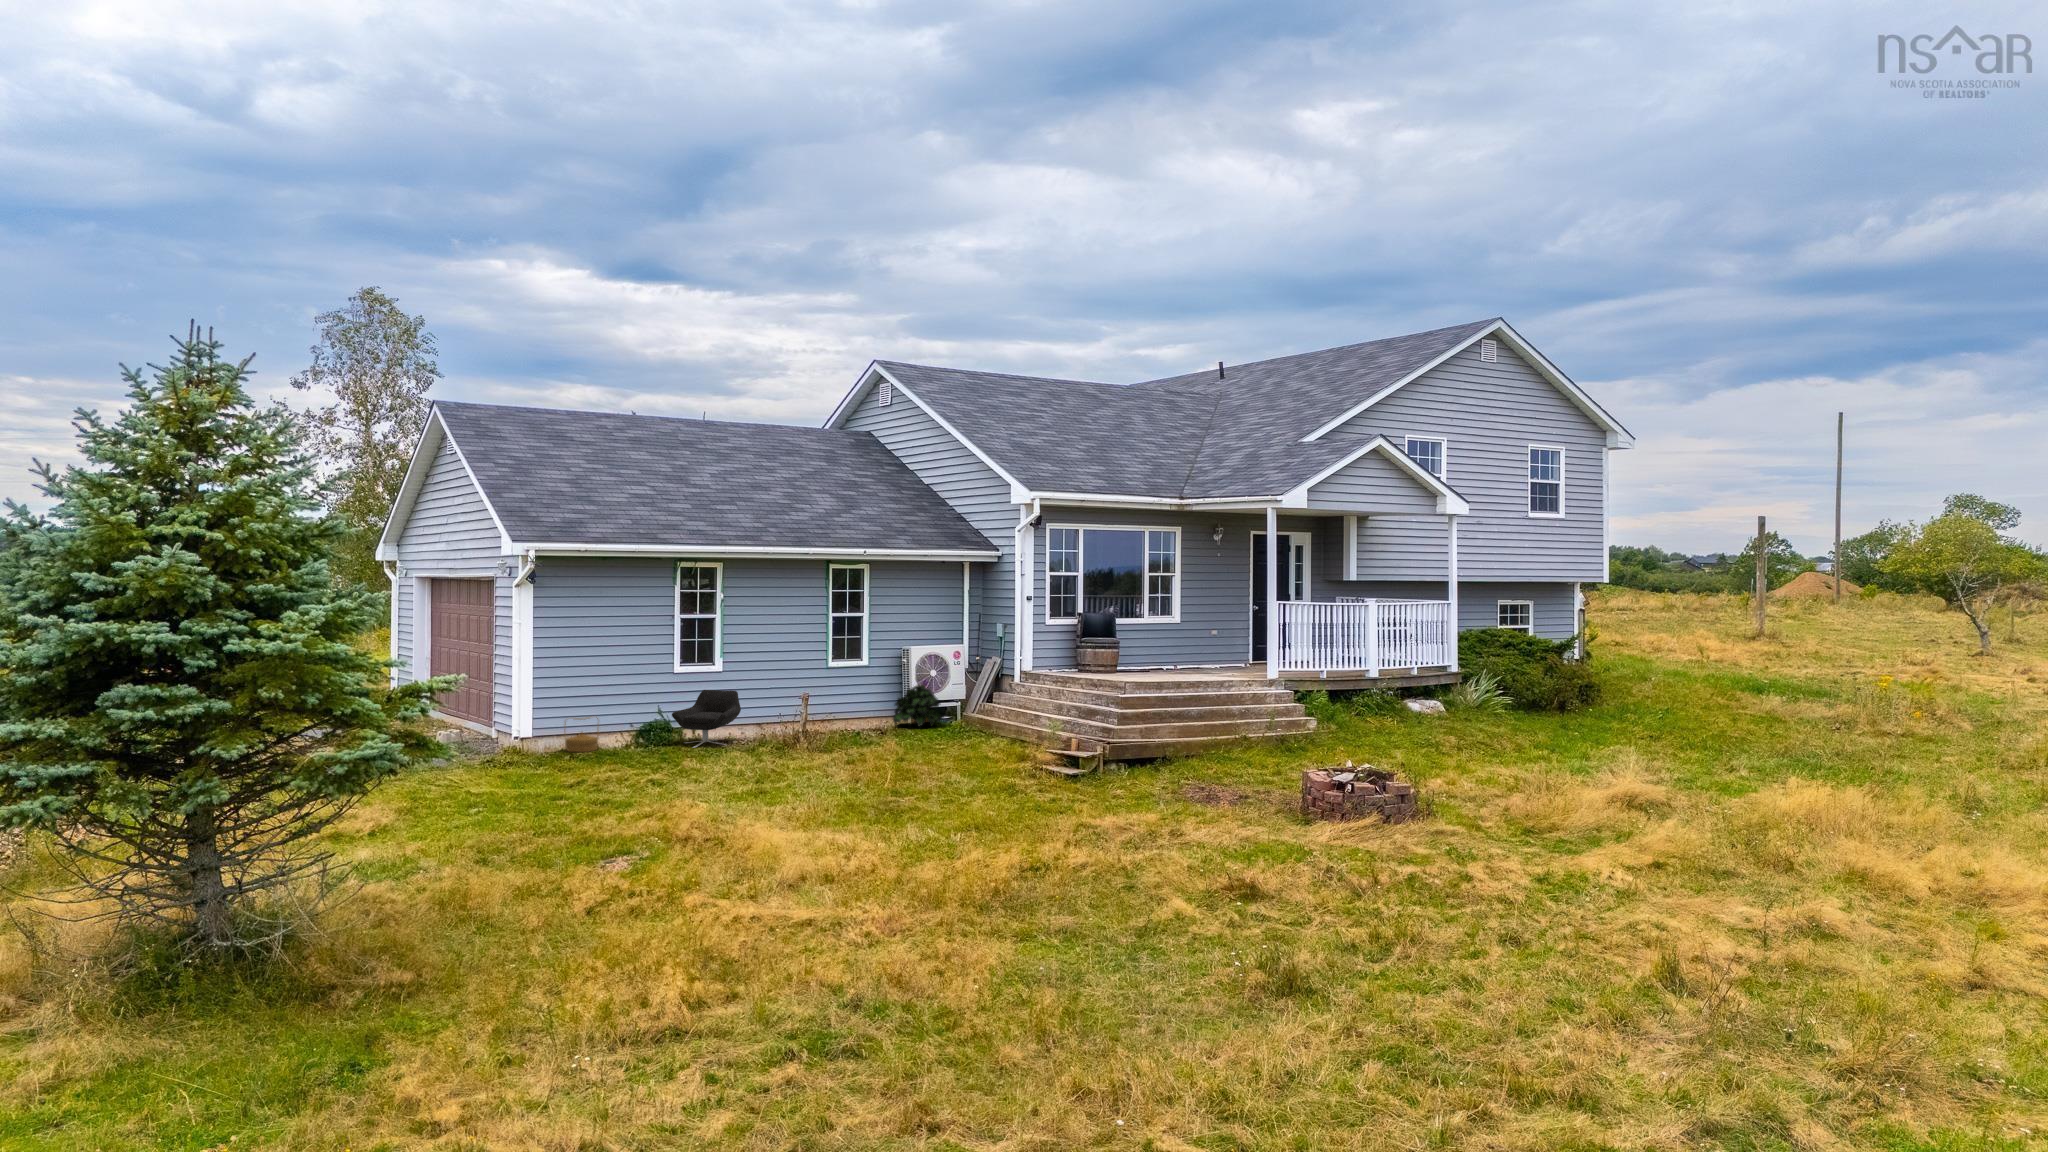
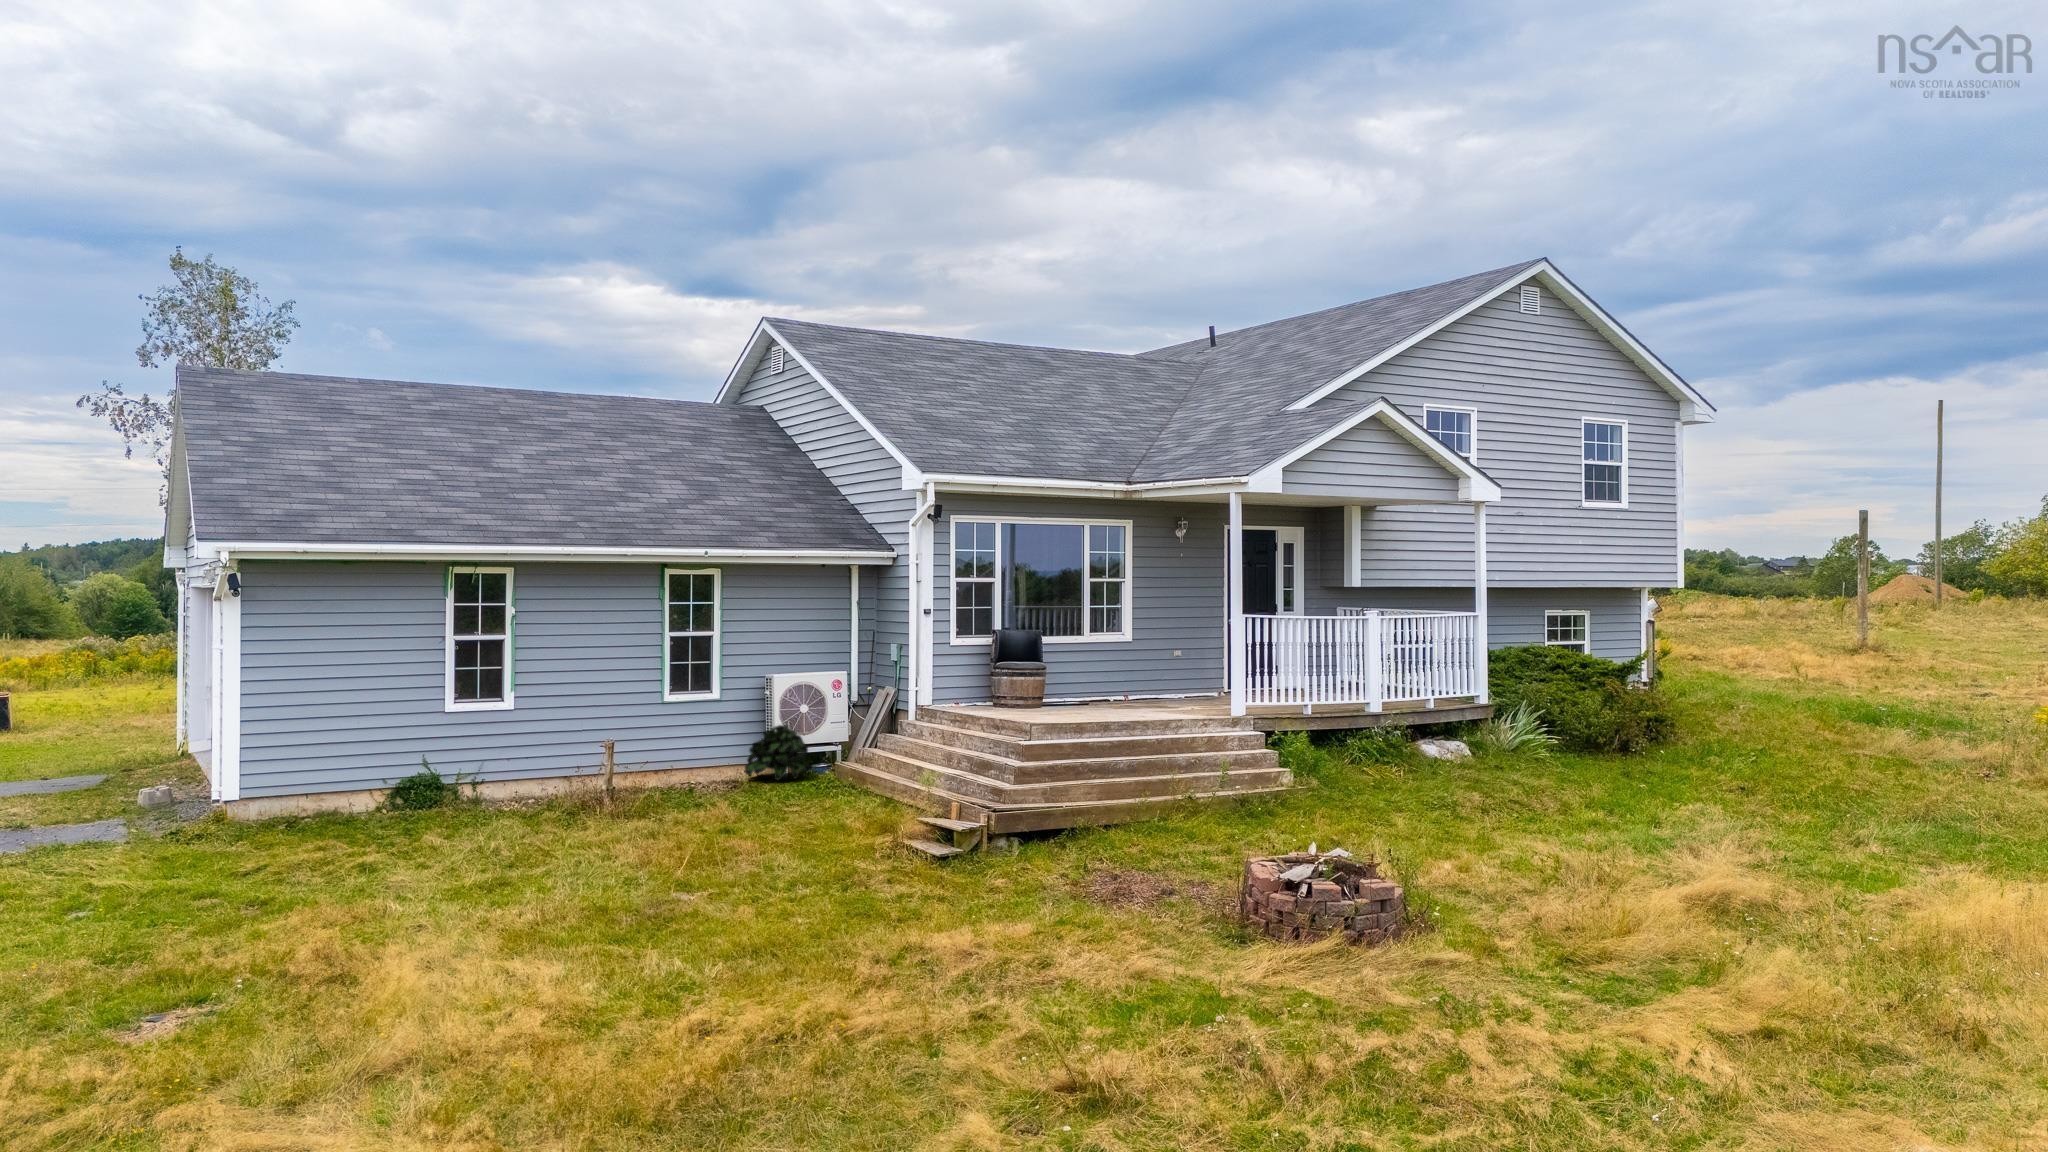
lounge chair: present [672,690,741,748] -> none [433,734,531,813]
woven basket: present [564,717,599,752] -> none [281,772,332,820]

